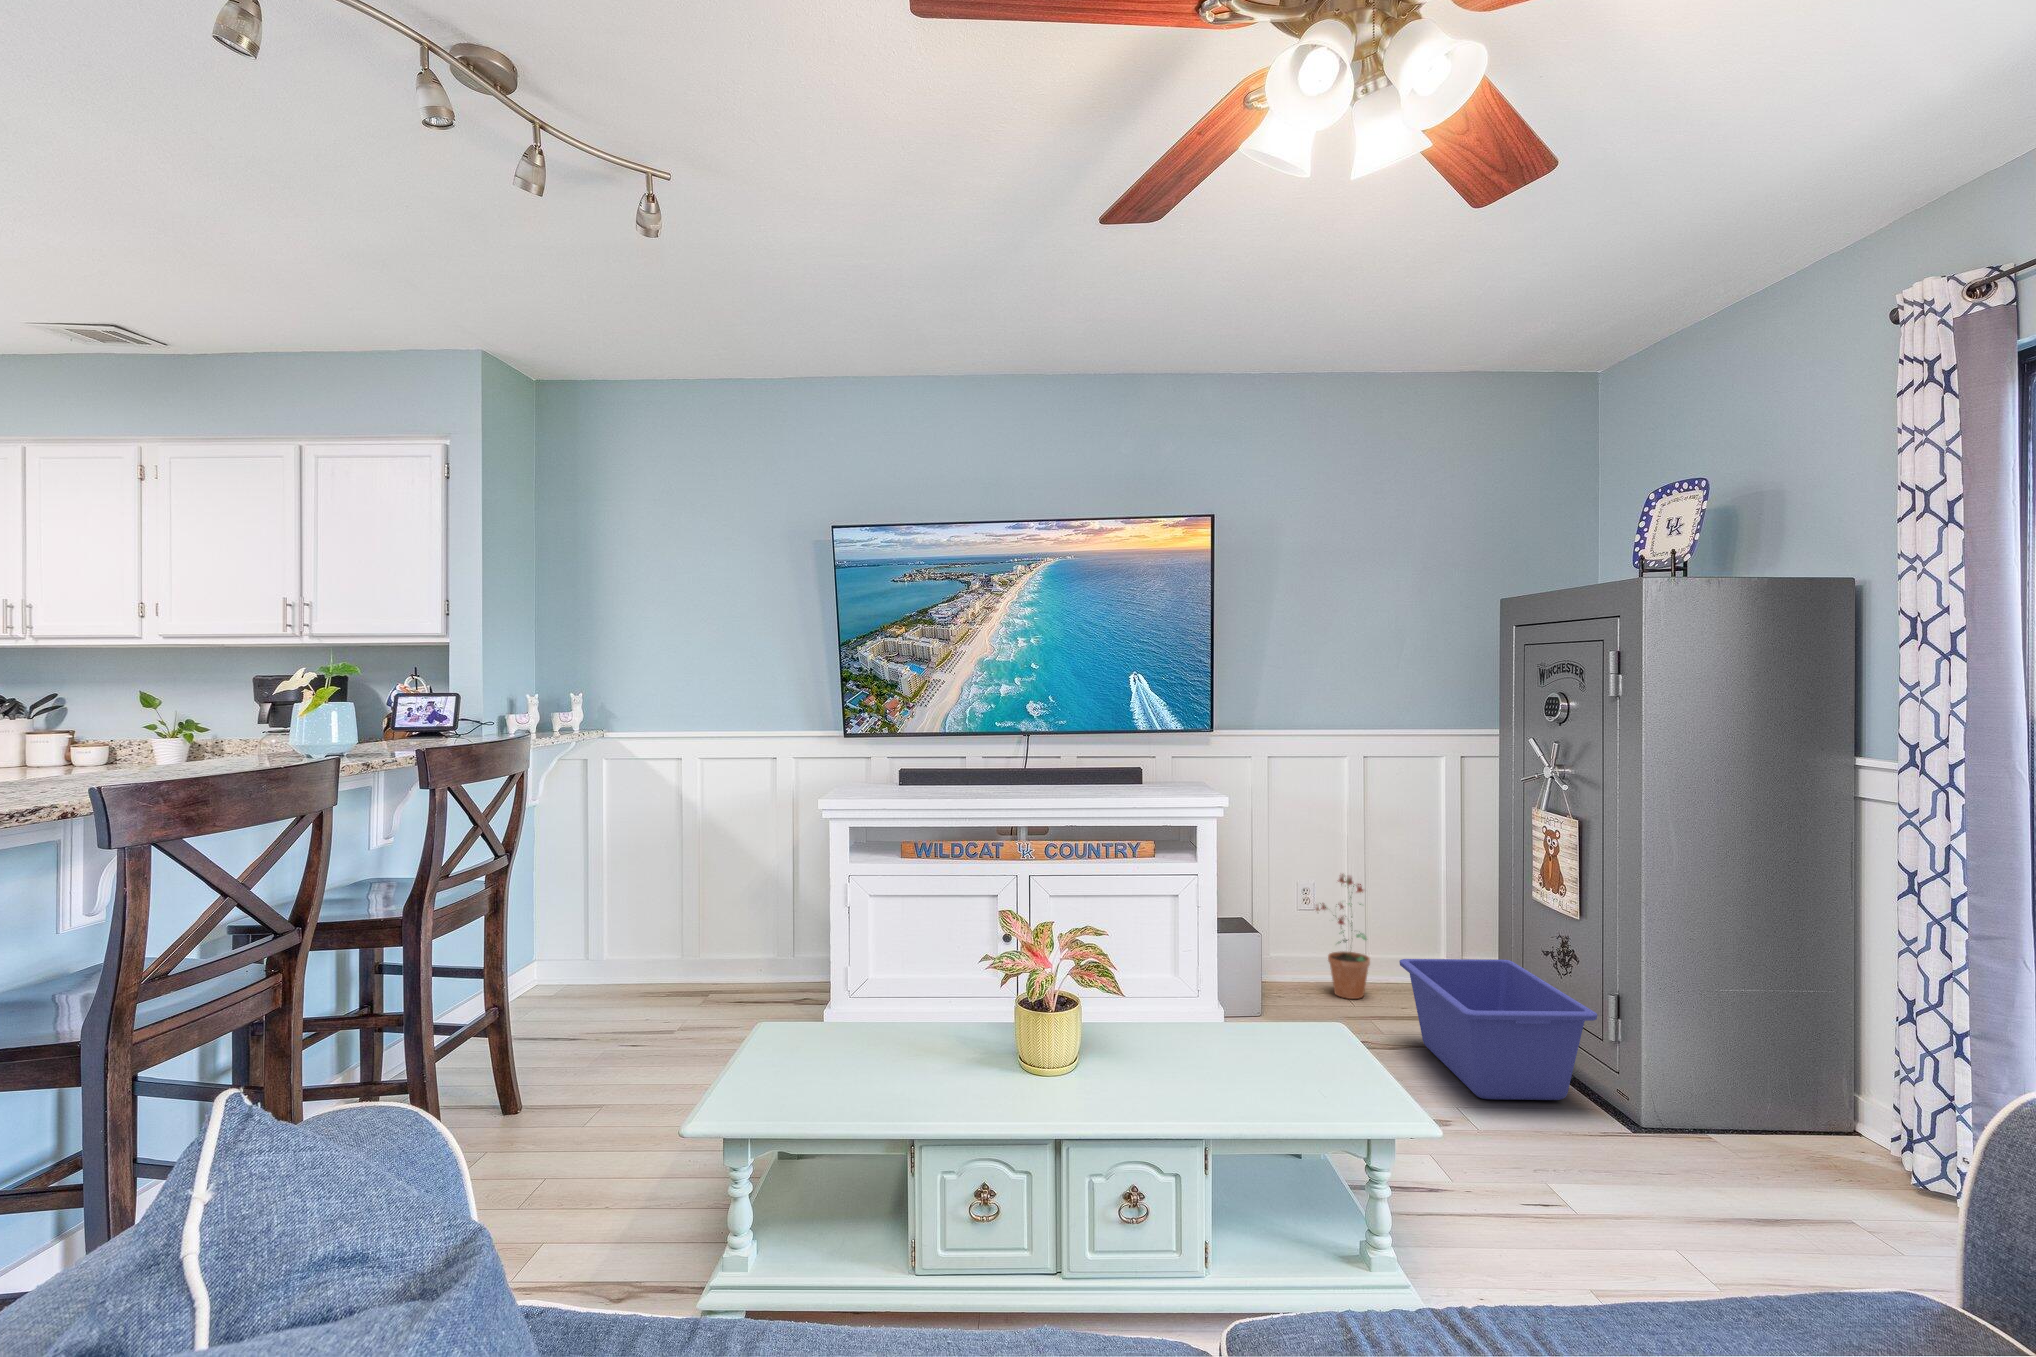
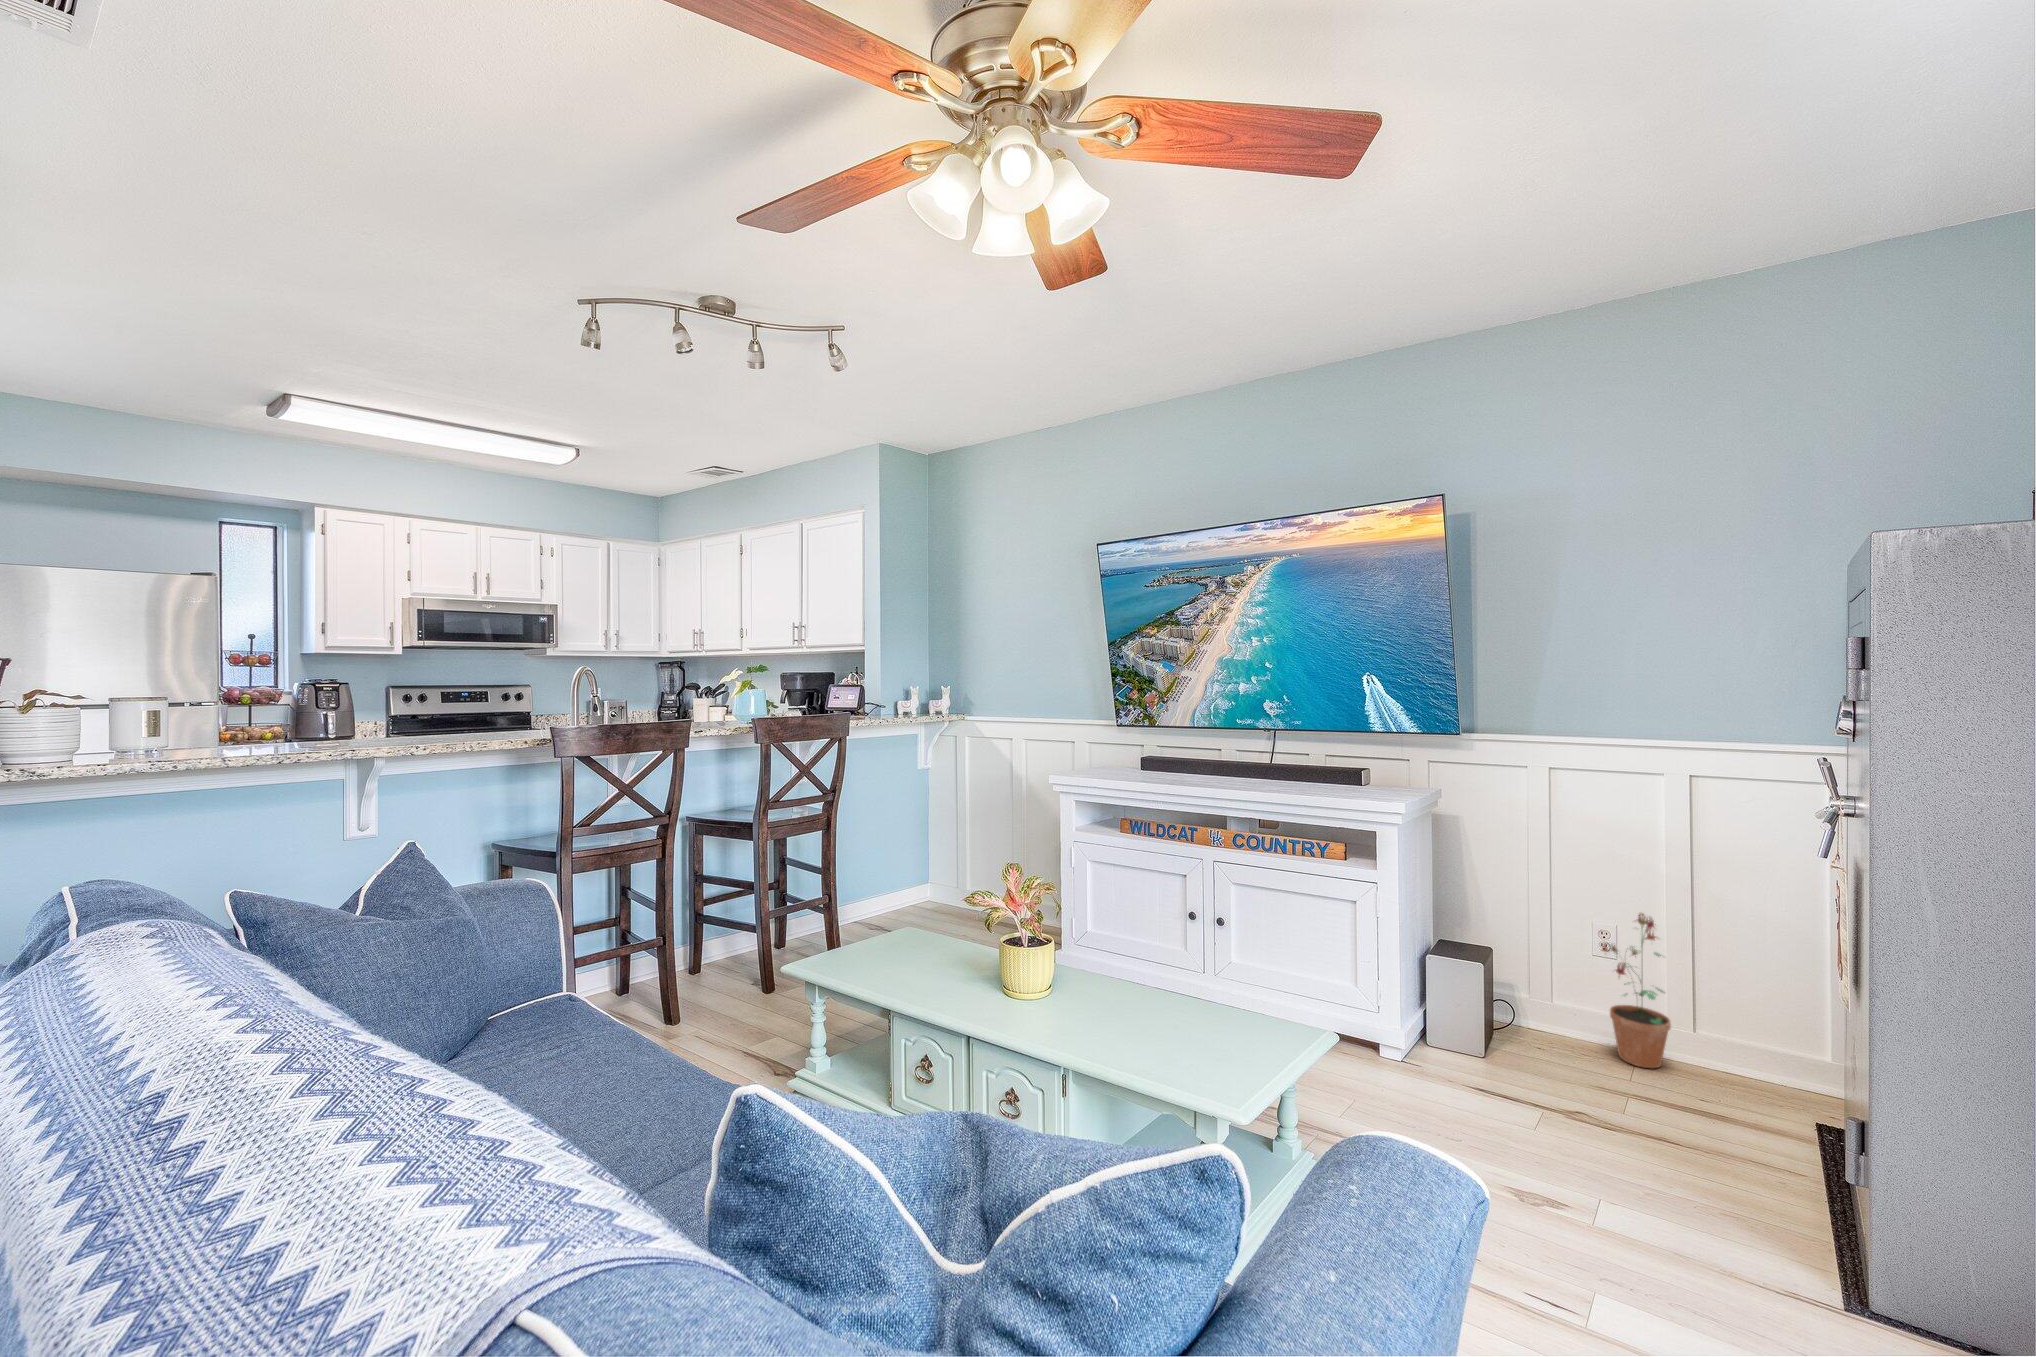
storage bin: present [1399,959,1597,1100] -> none [1633,1033,1877,1287]

